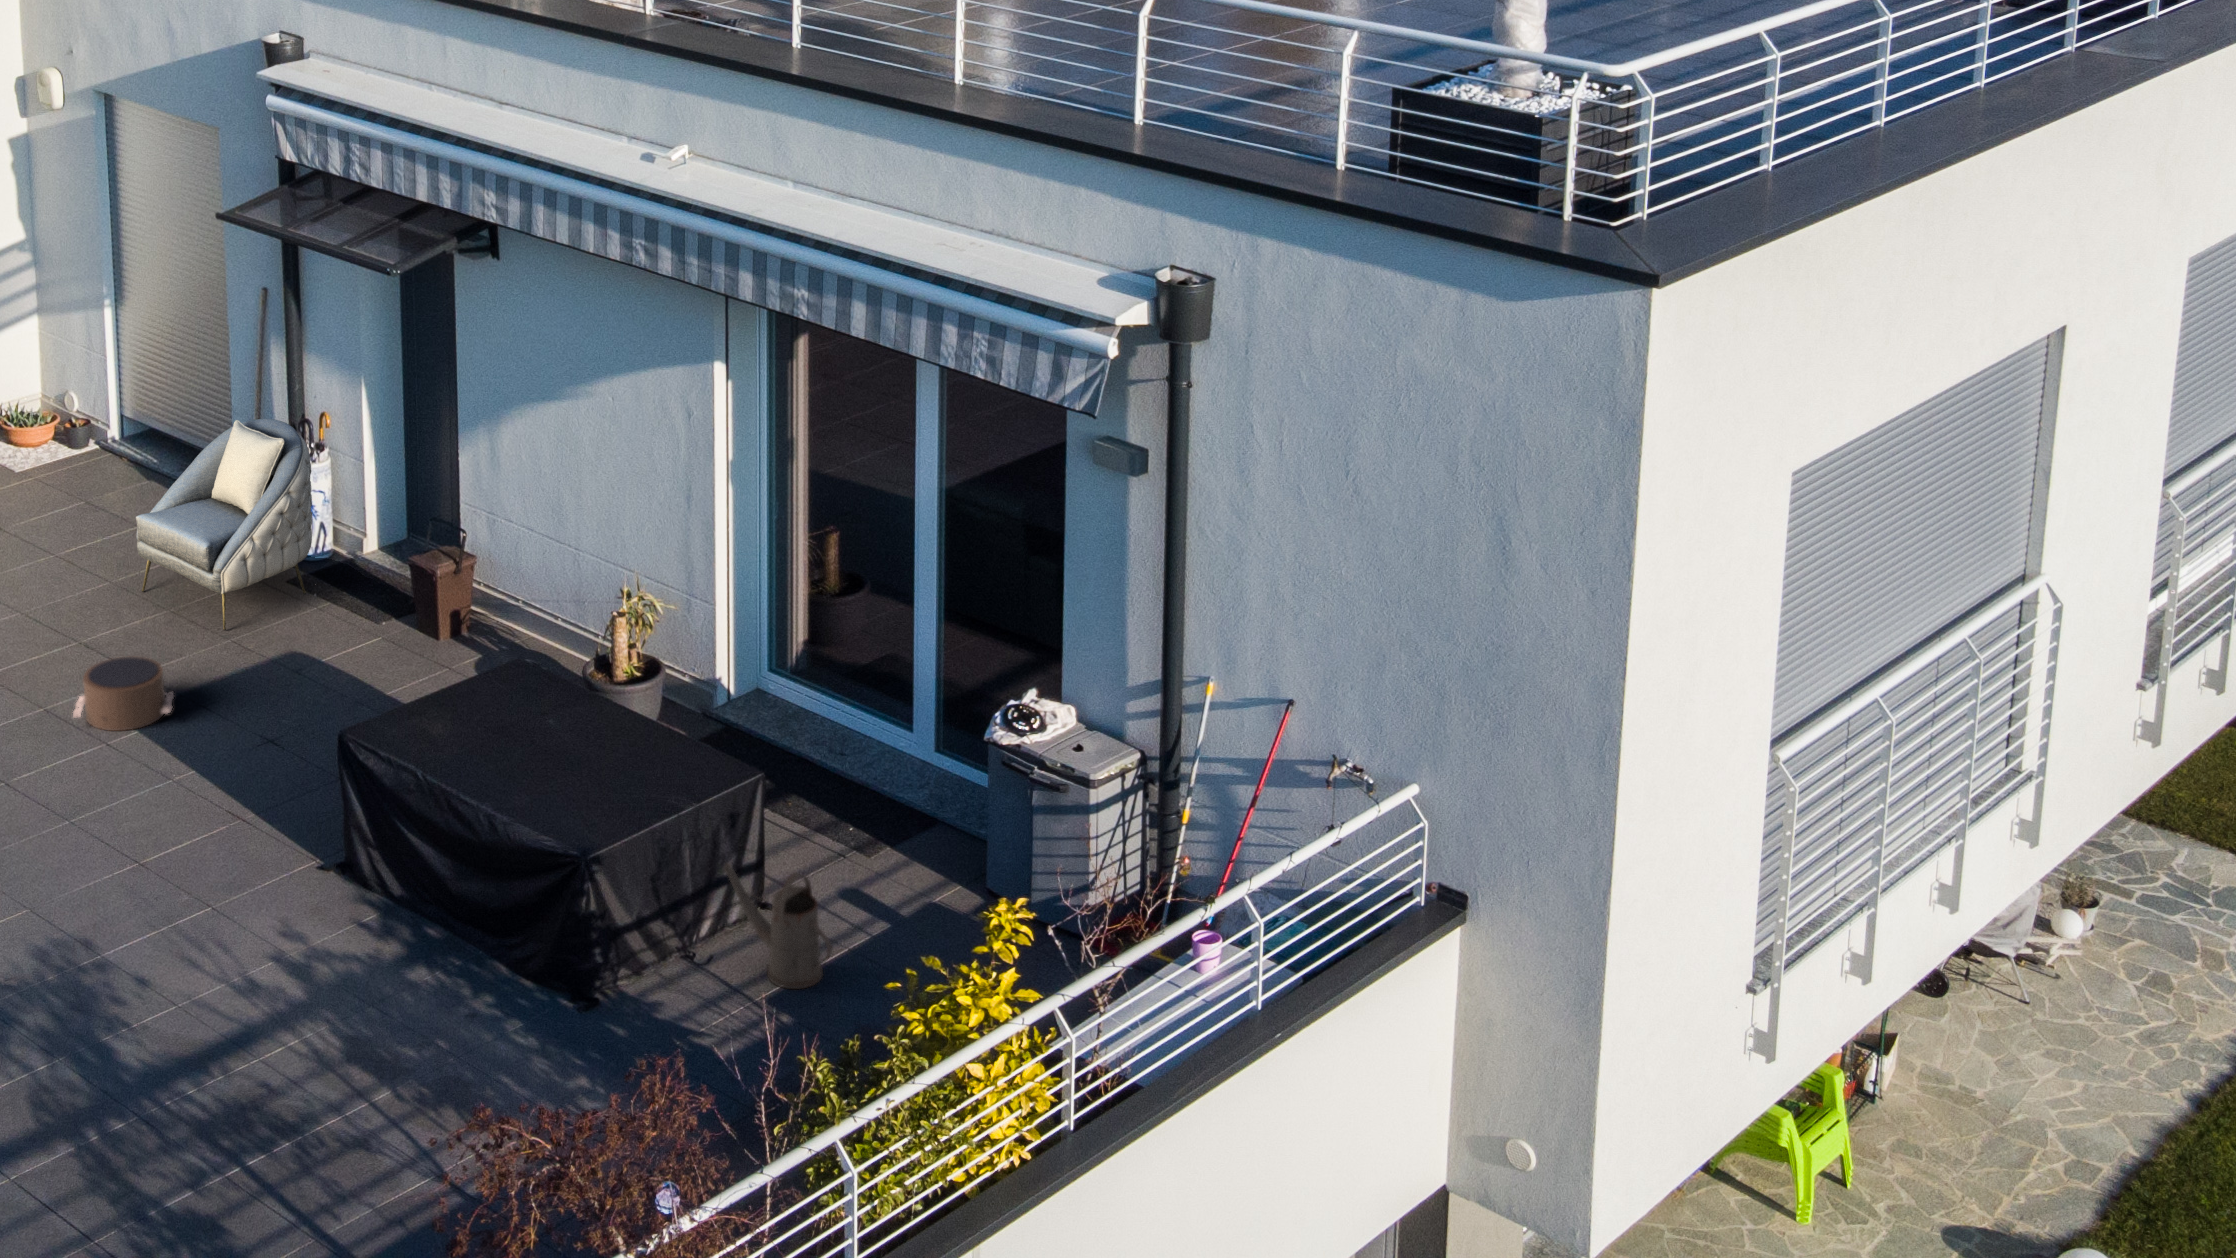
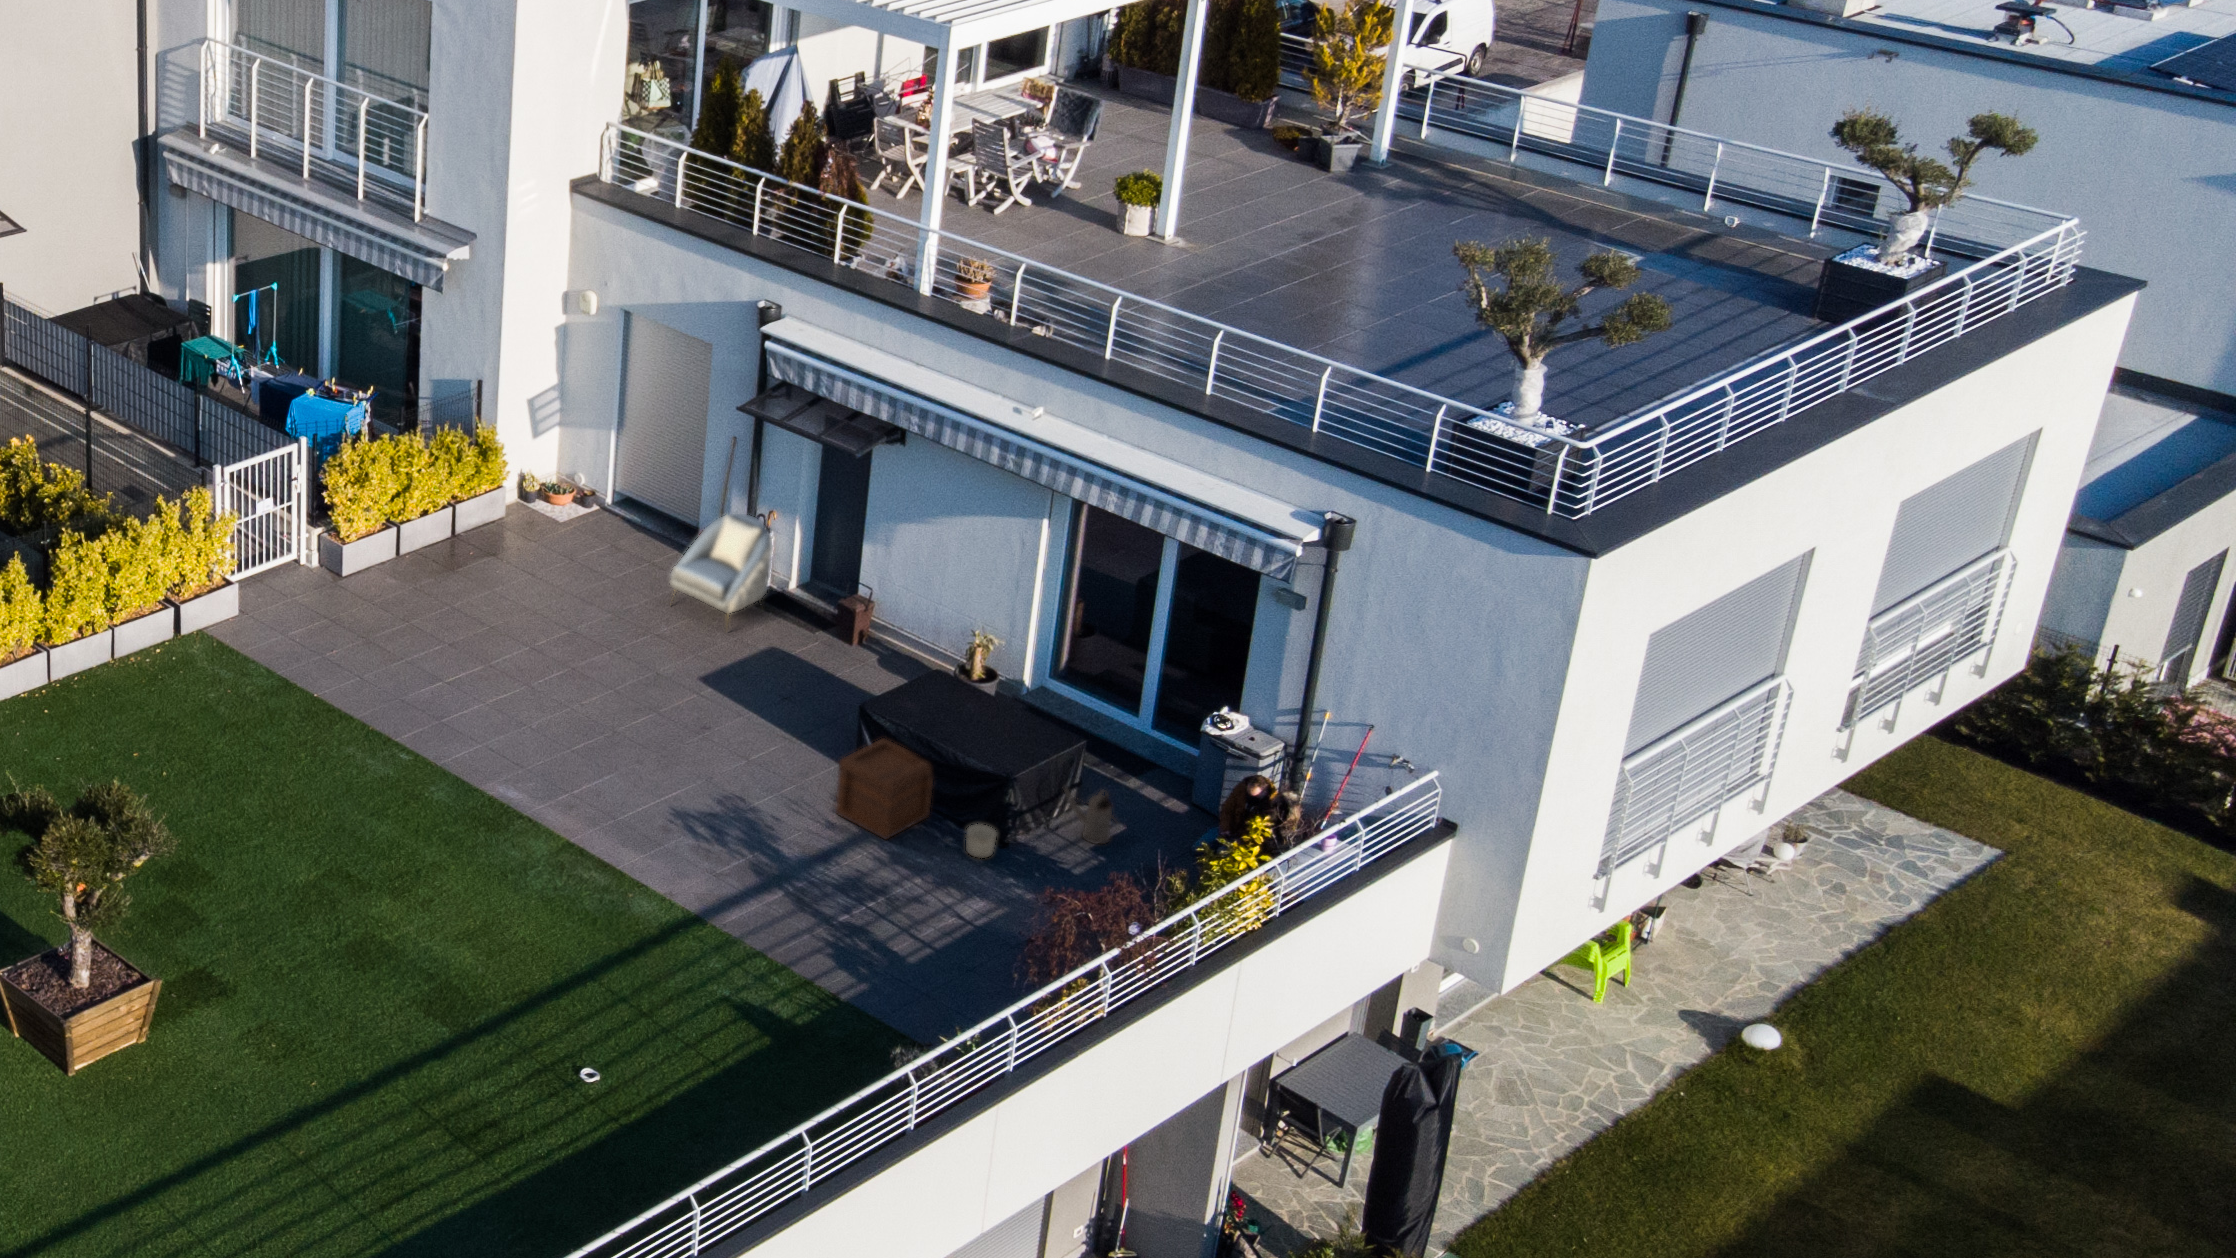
pouf: present [73,656,174,731] -> none [671,649,724,689]
wooden crate: none [273,794,470,1009] -> present [835,739,933,839]
planter: none [516,963,577,1035] -> present [966,825,996,858]

